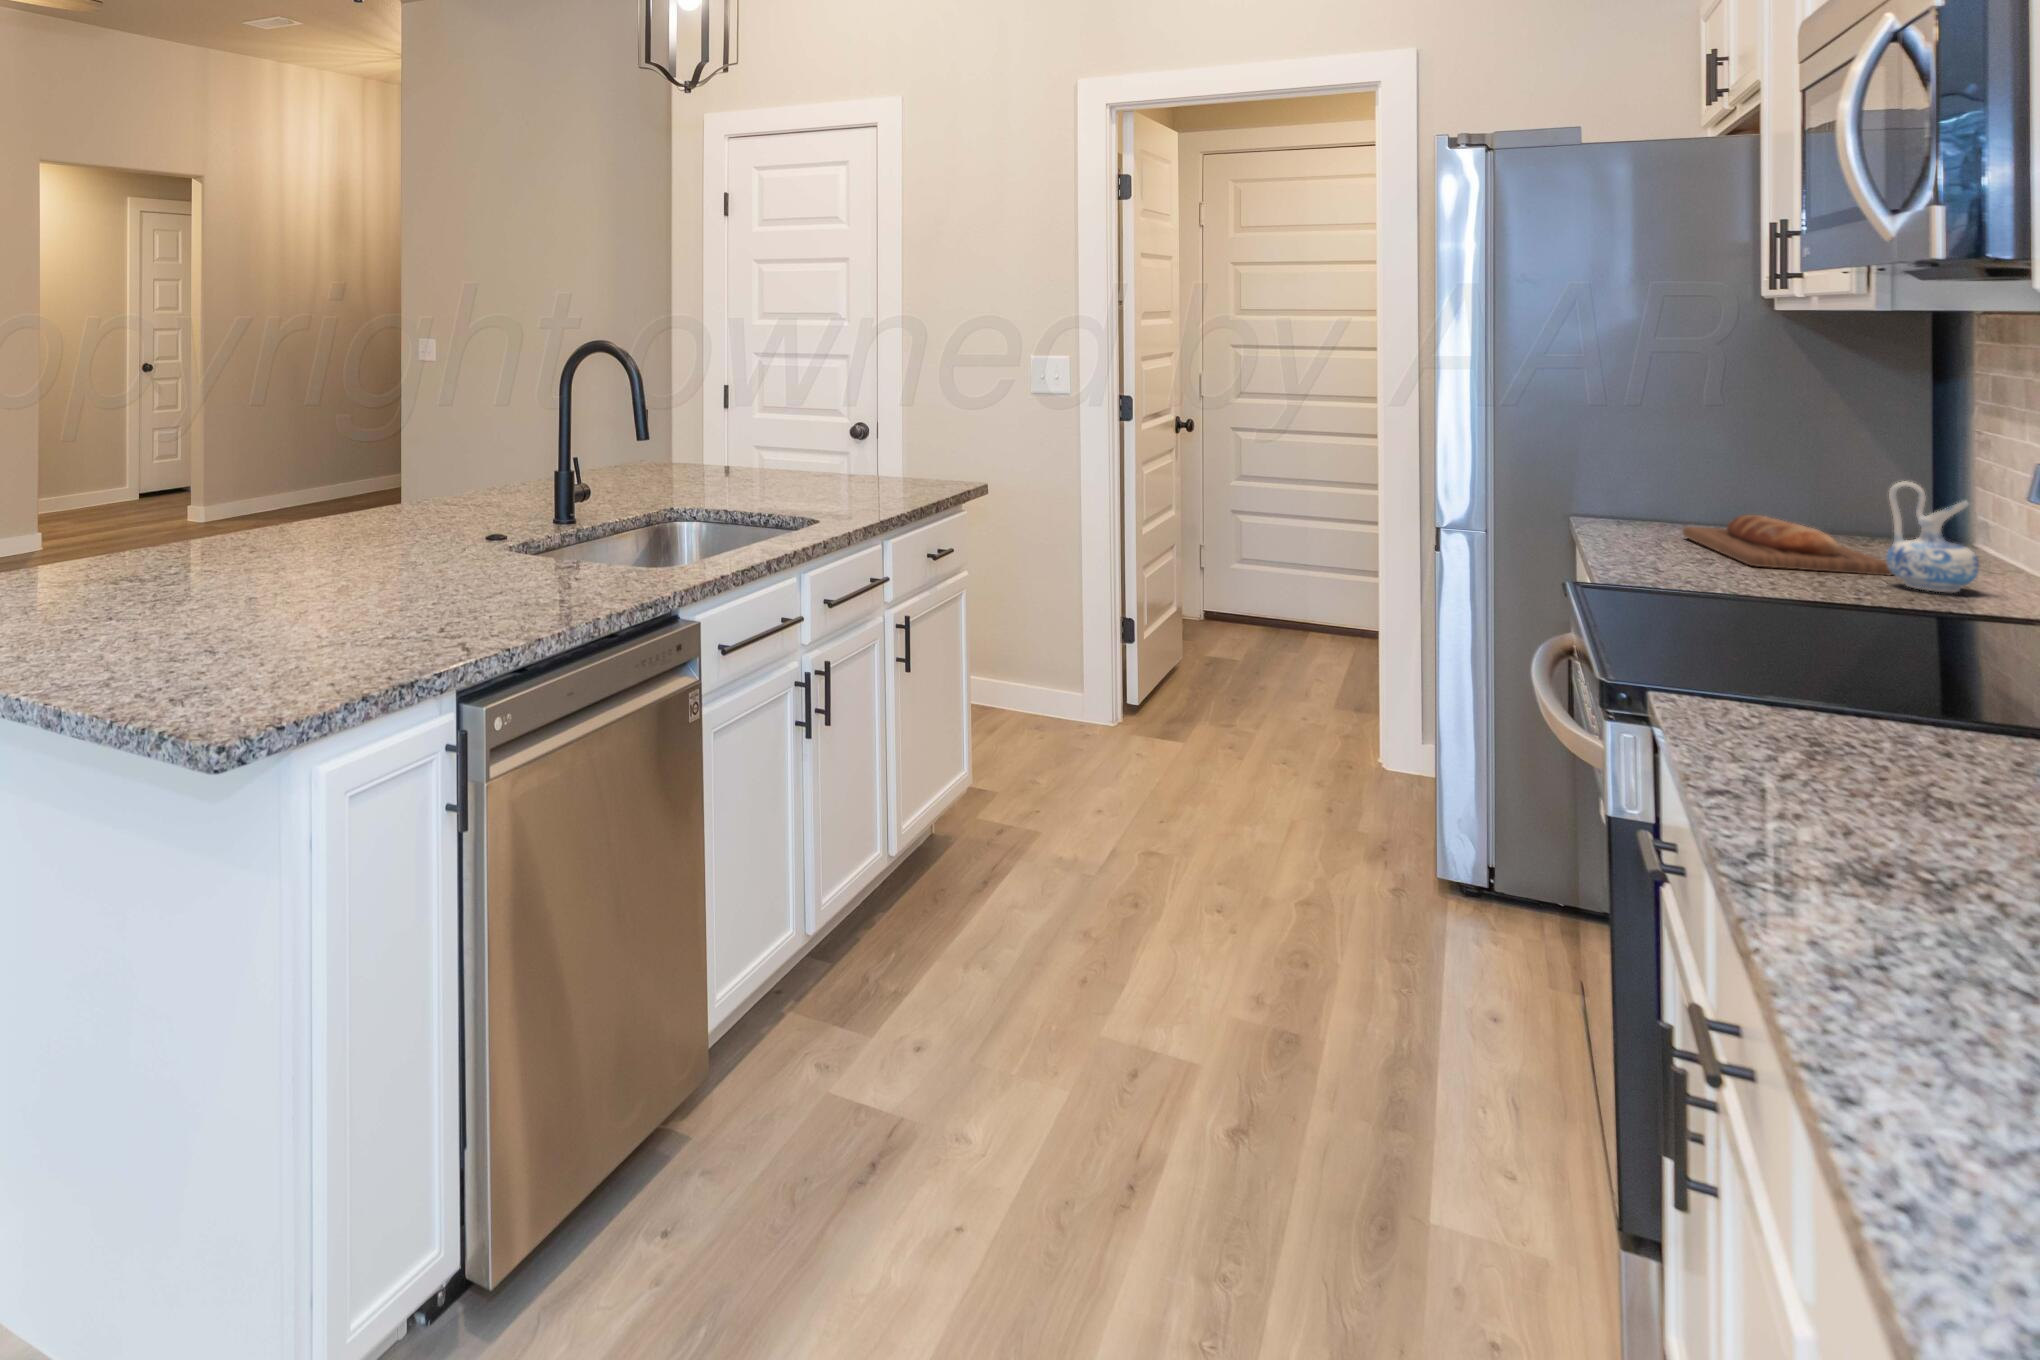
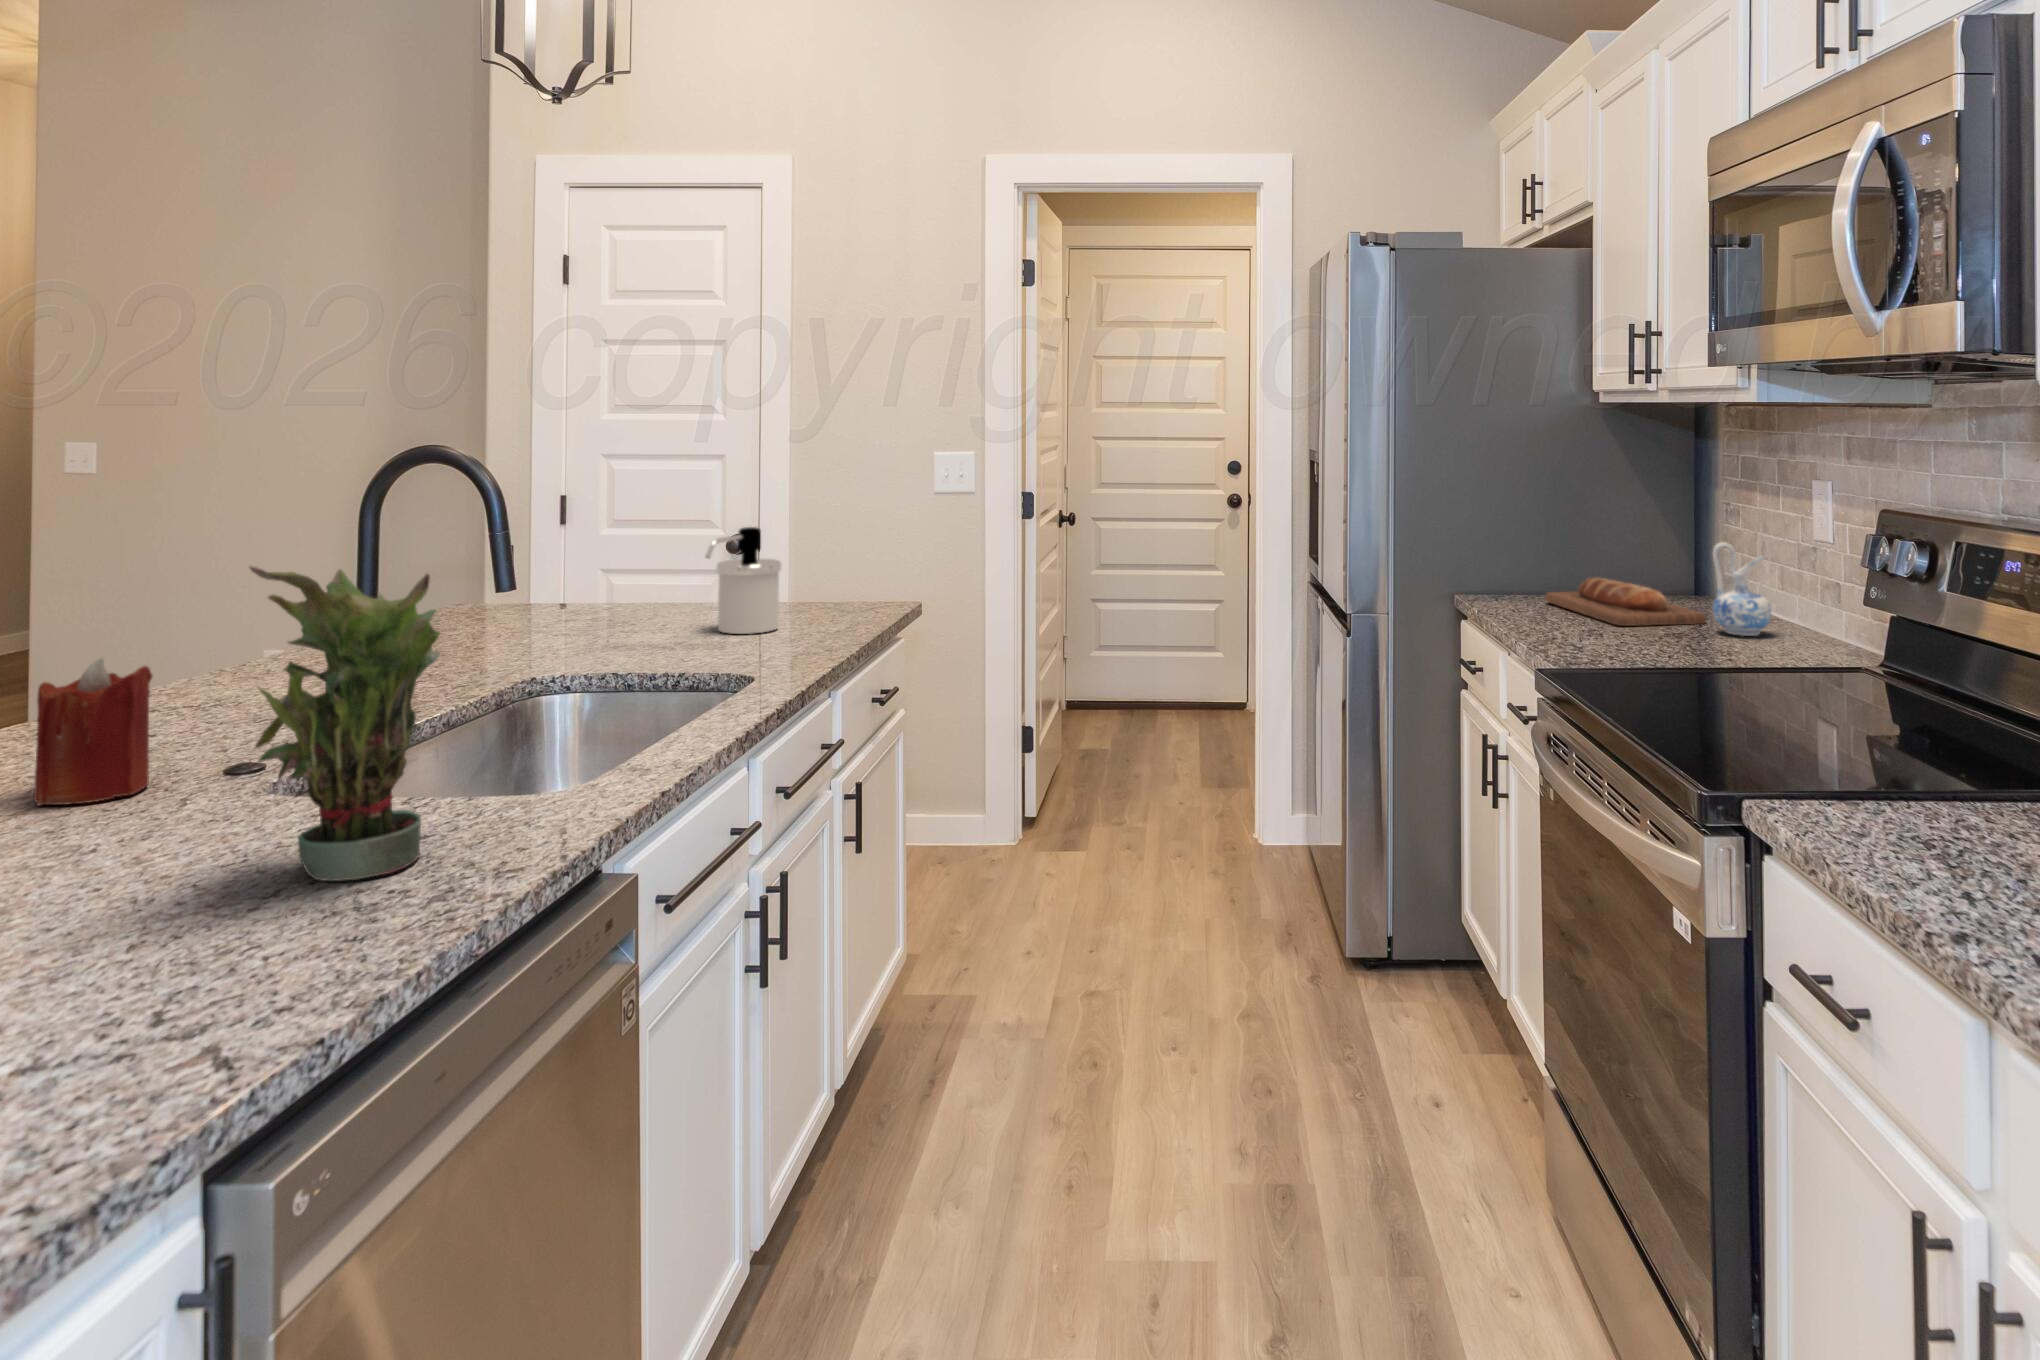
potted plant: none [484,411,583,591] -> present [250,566,440,881]
soap dispenser: none [795,413,856,494] -> present [706,527,781,634]
candle: none [403,462,454,541] -> present [34,658,152,805]

